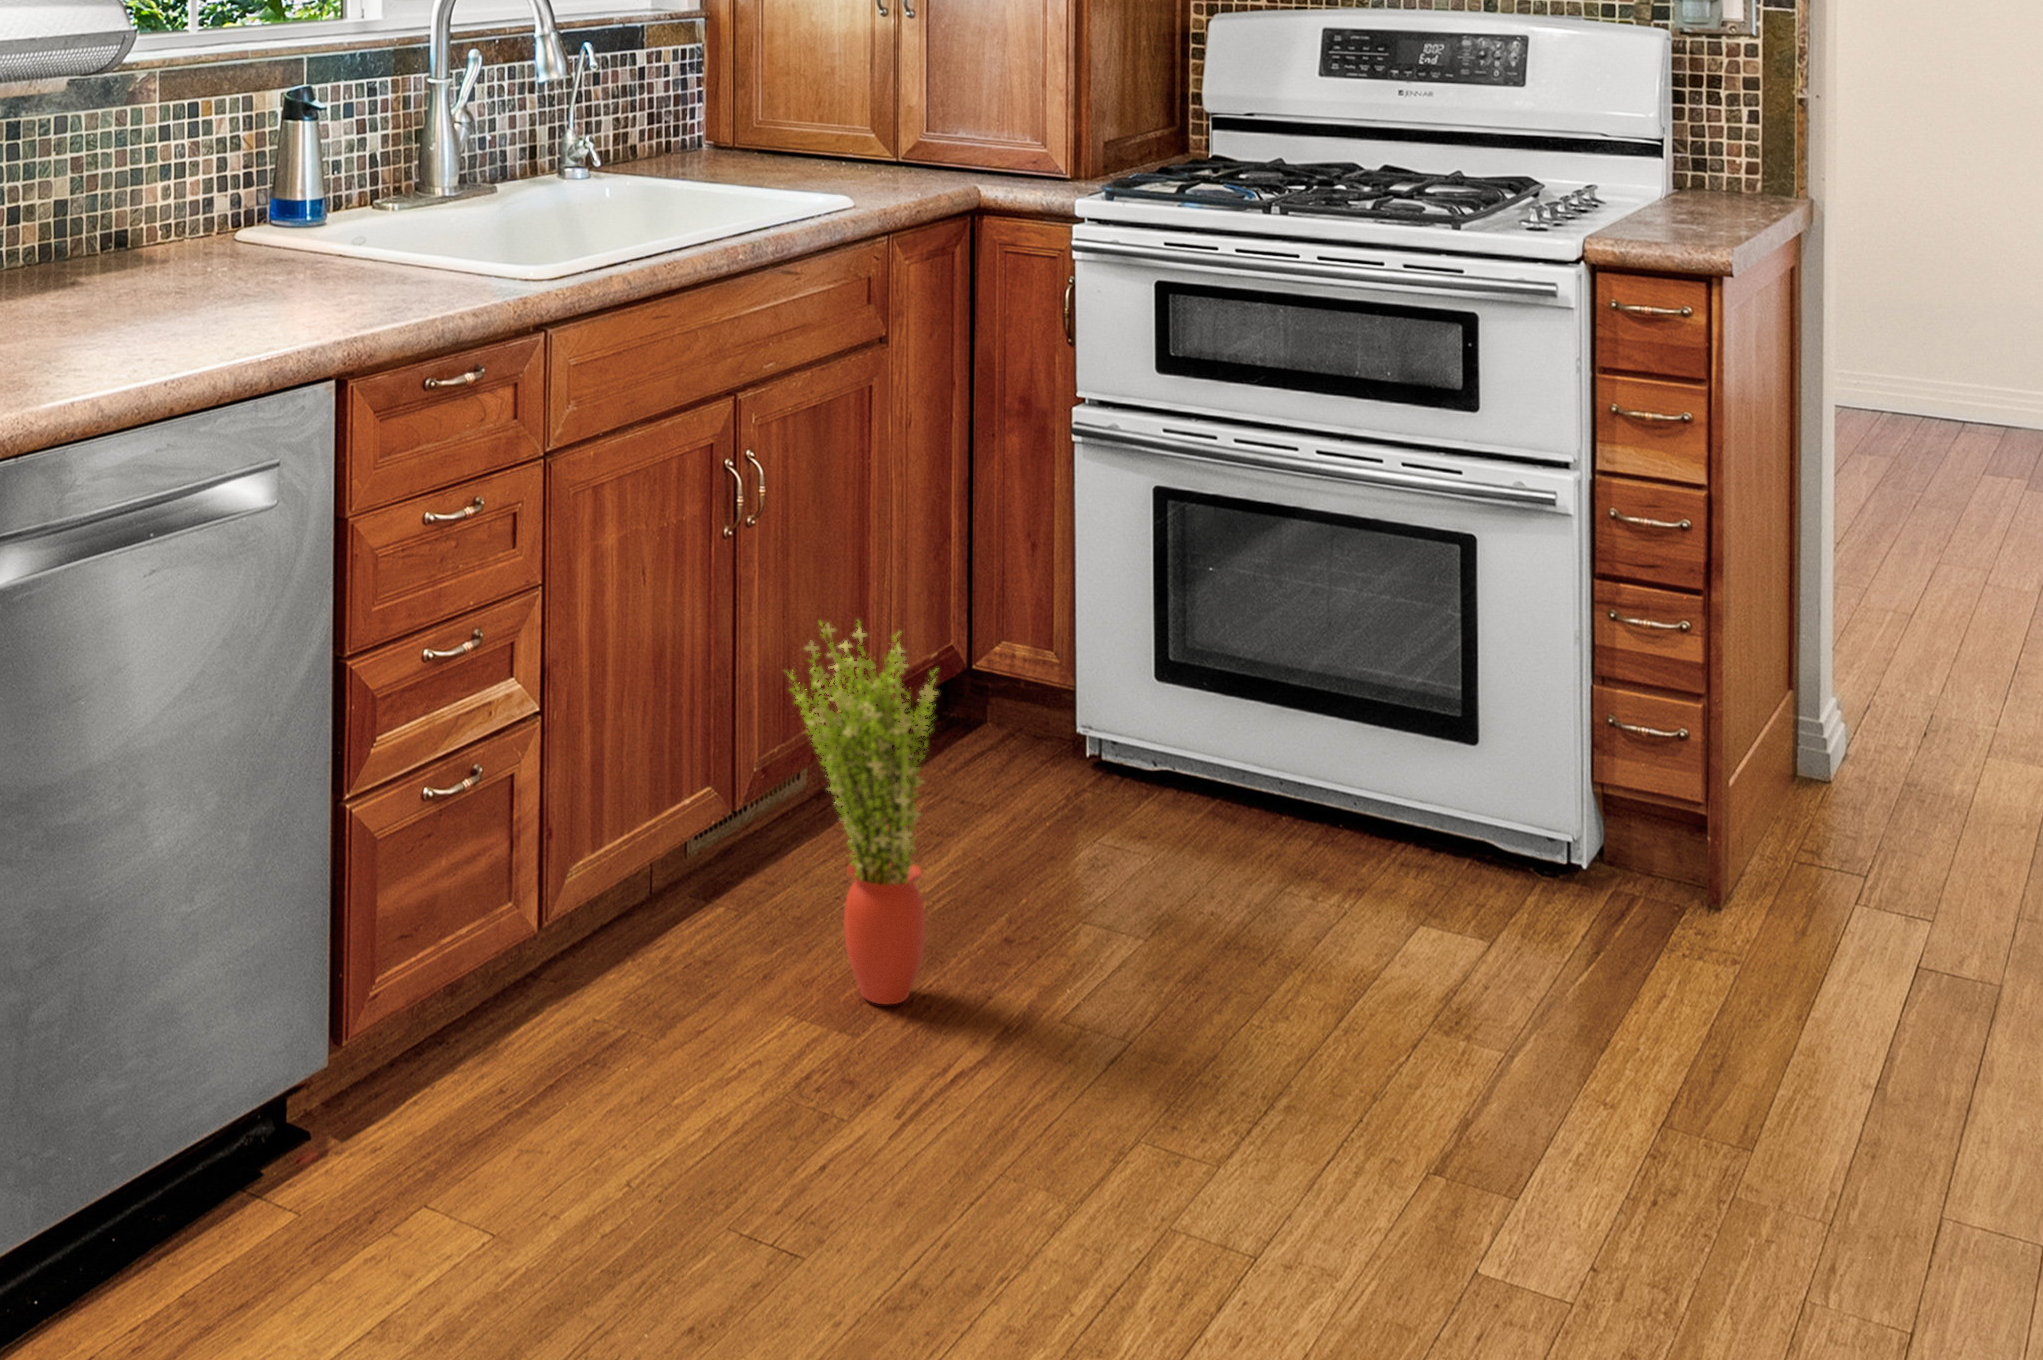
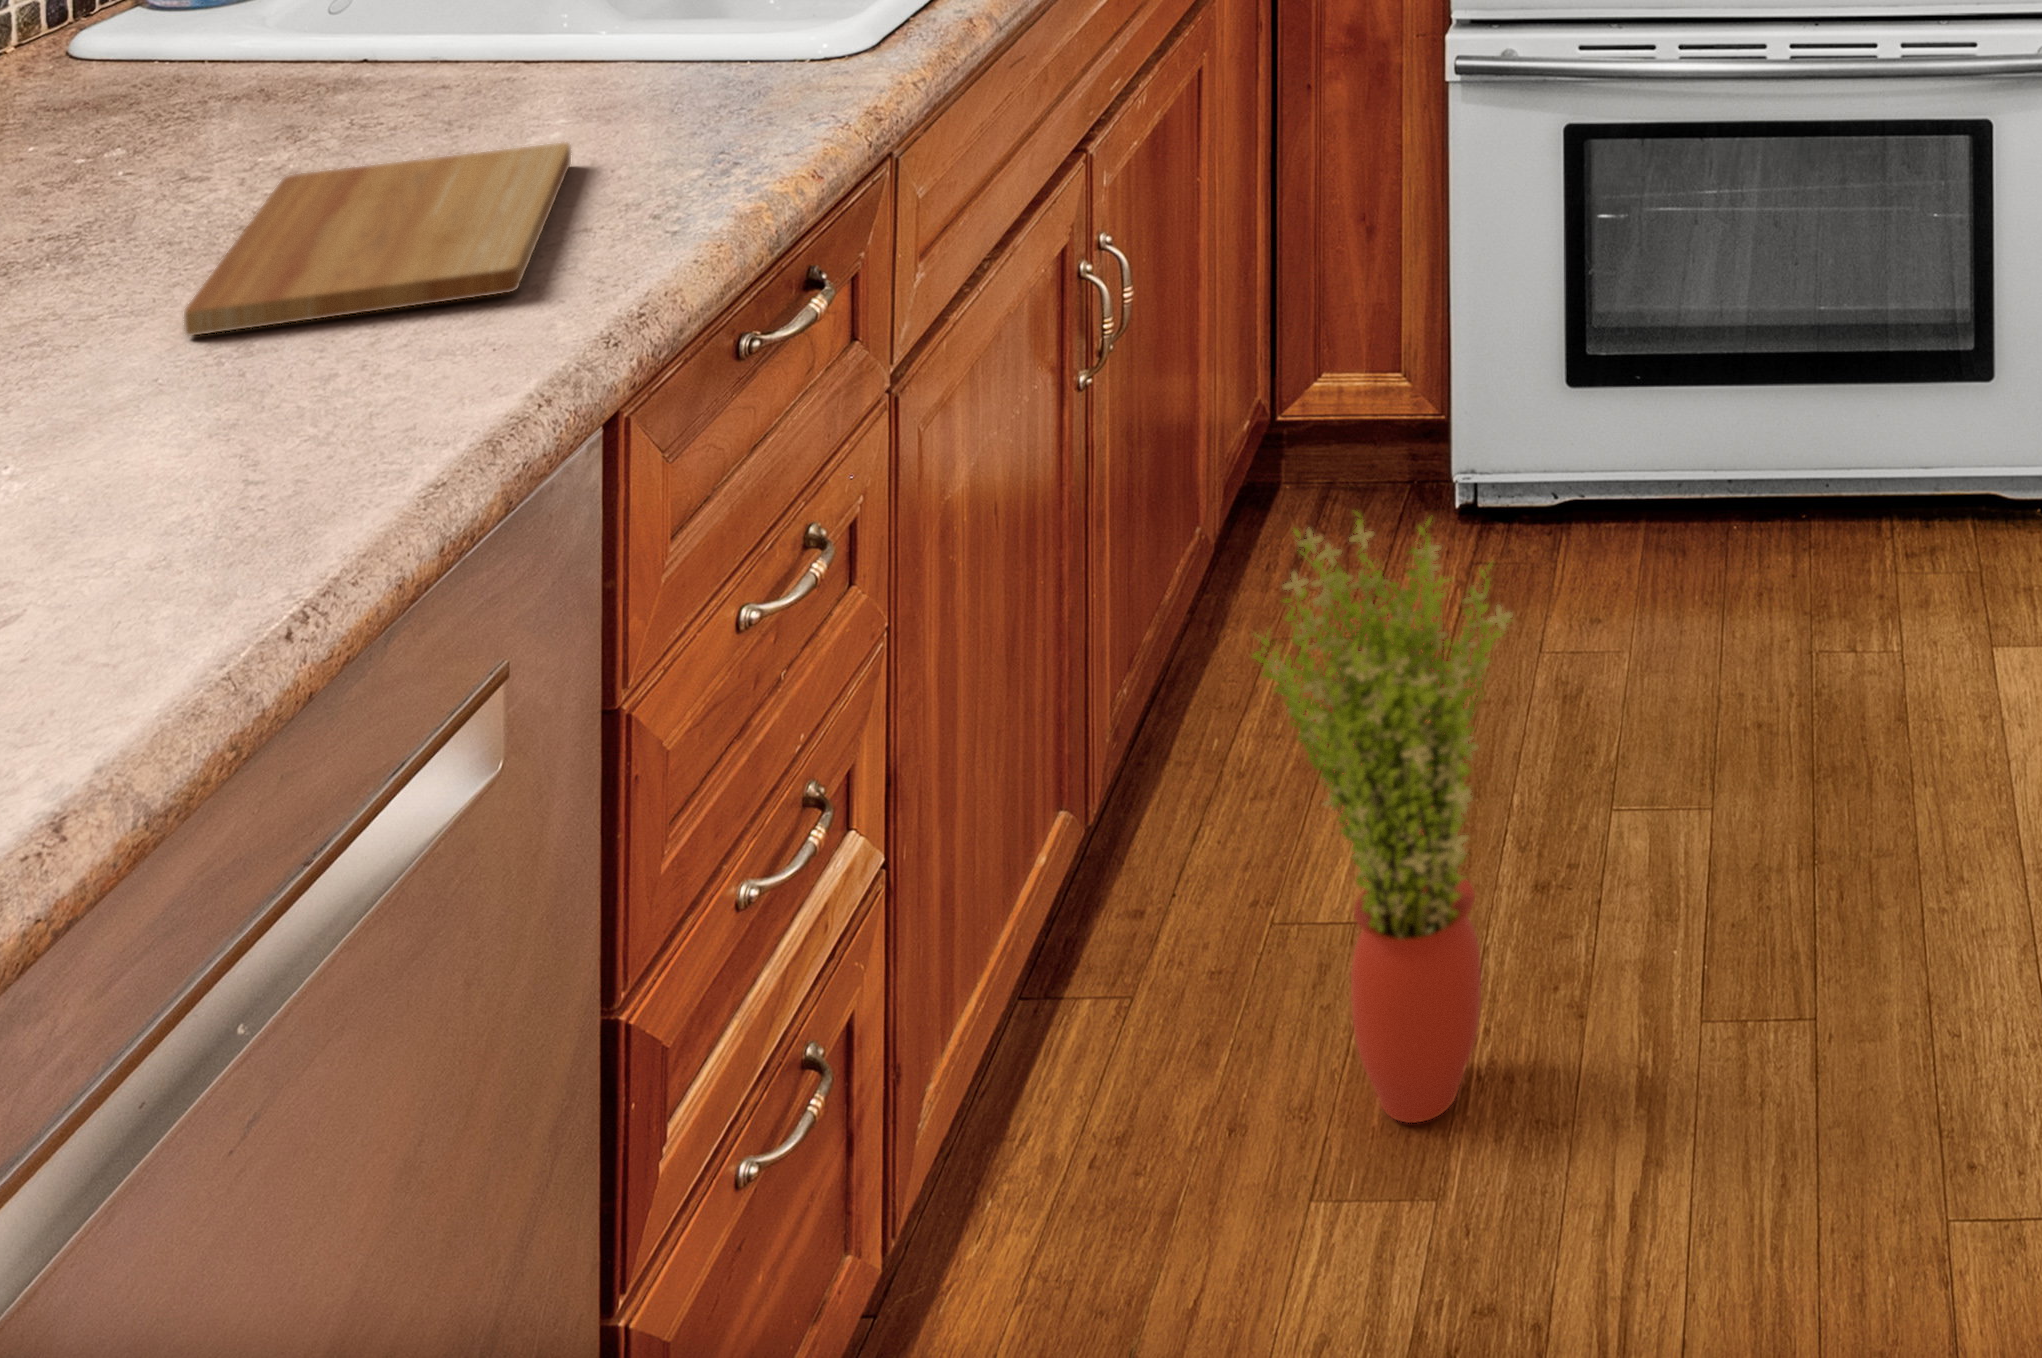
cutting board: none [224,282,406,324] -> present [184,143,571,336]

